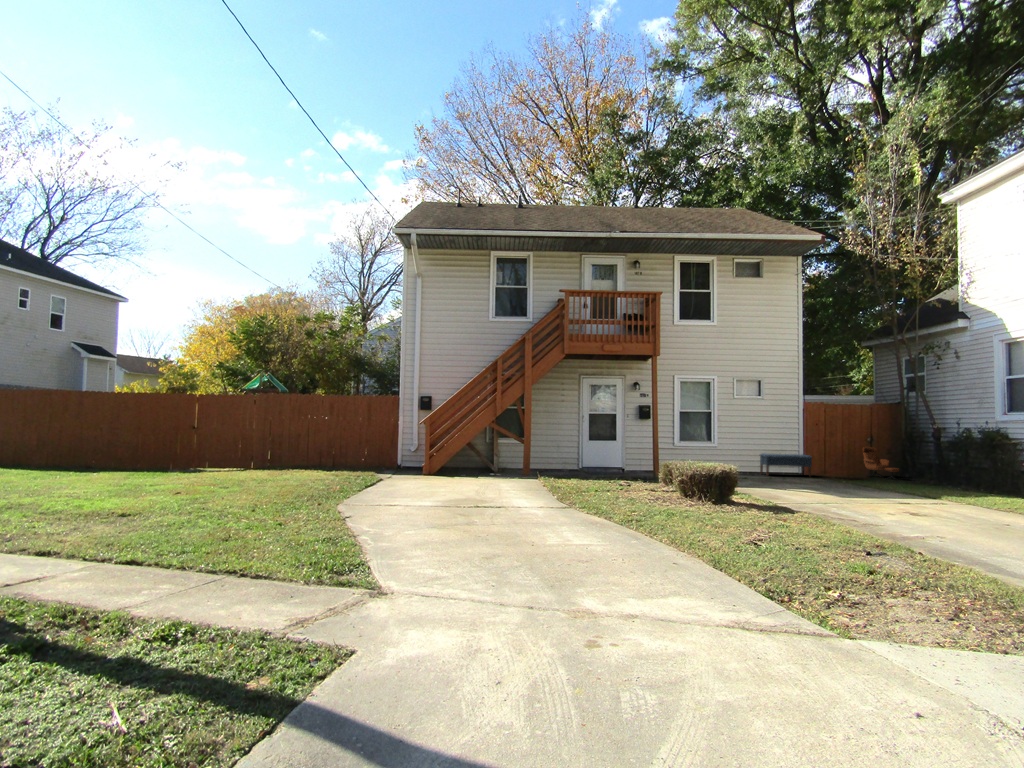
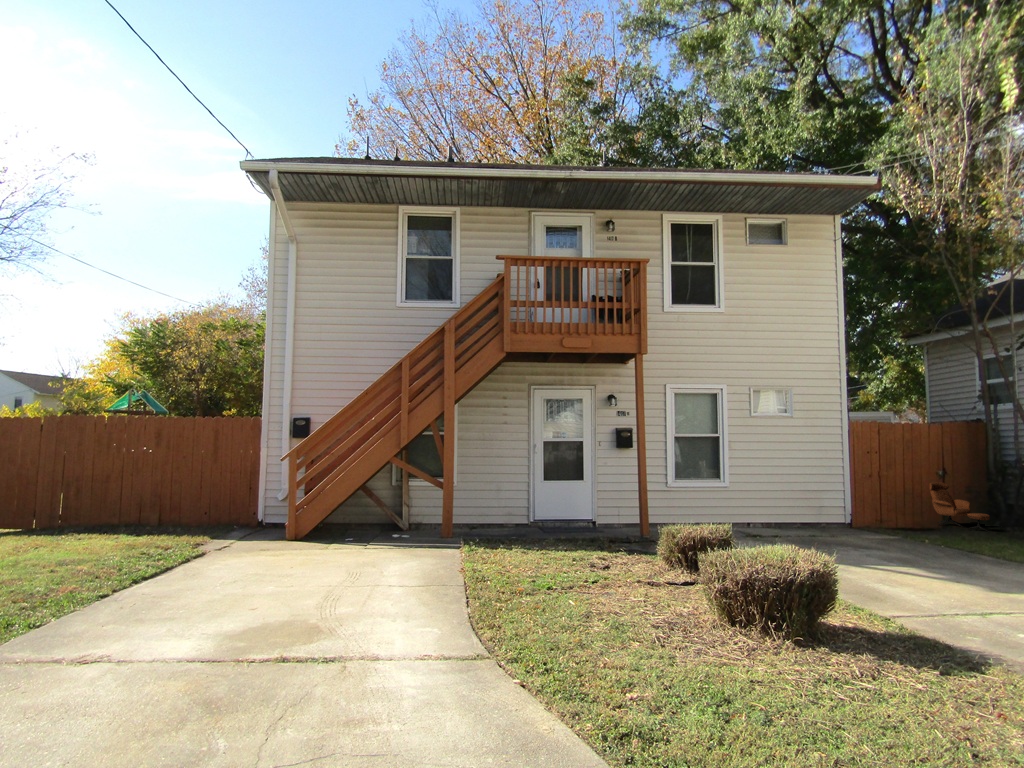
bench: present [760,453,812,476] -> none [789,495,867,529]

